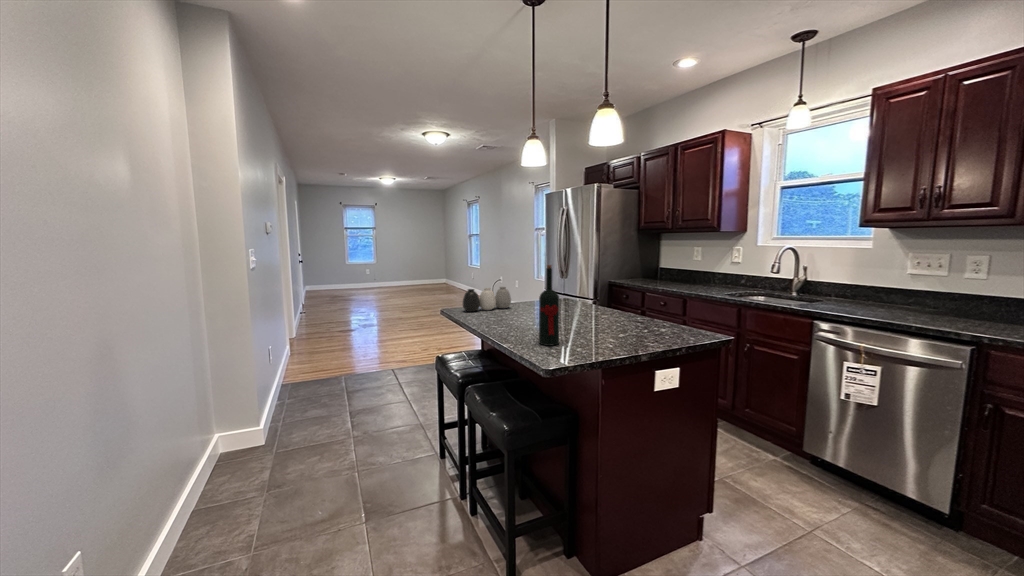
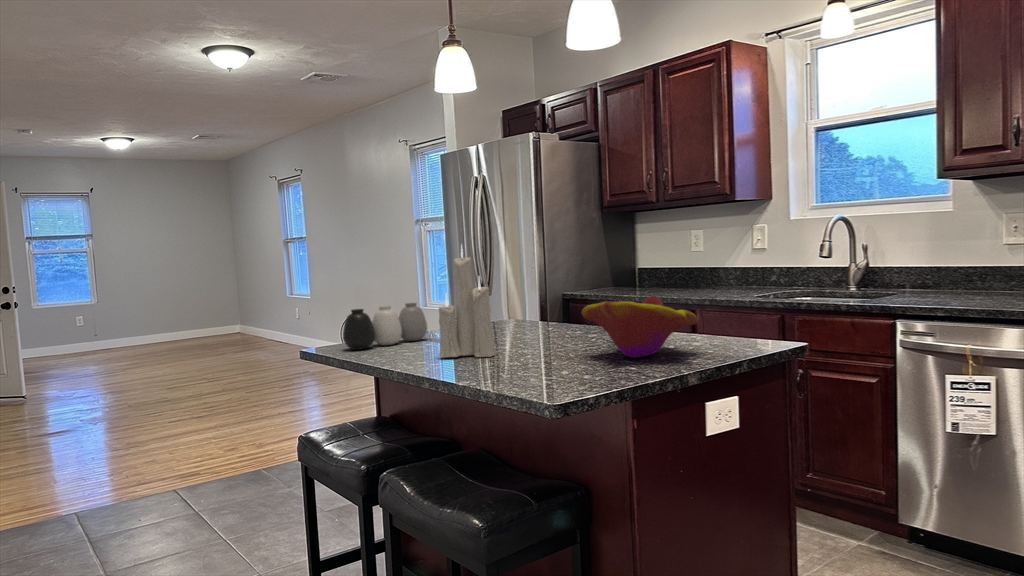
candle: none [507,256,539,326] -> present [439,245,495,358]
wine bottle: present [539,265,559,346] -> none [511,241,549,378]
decorative bowl: none [588,299,660,337] -> present [582,296,698,358]

